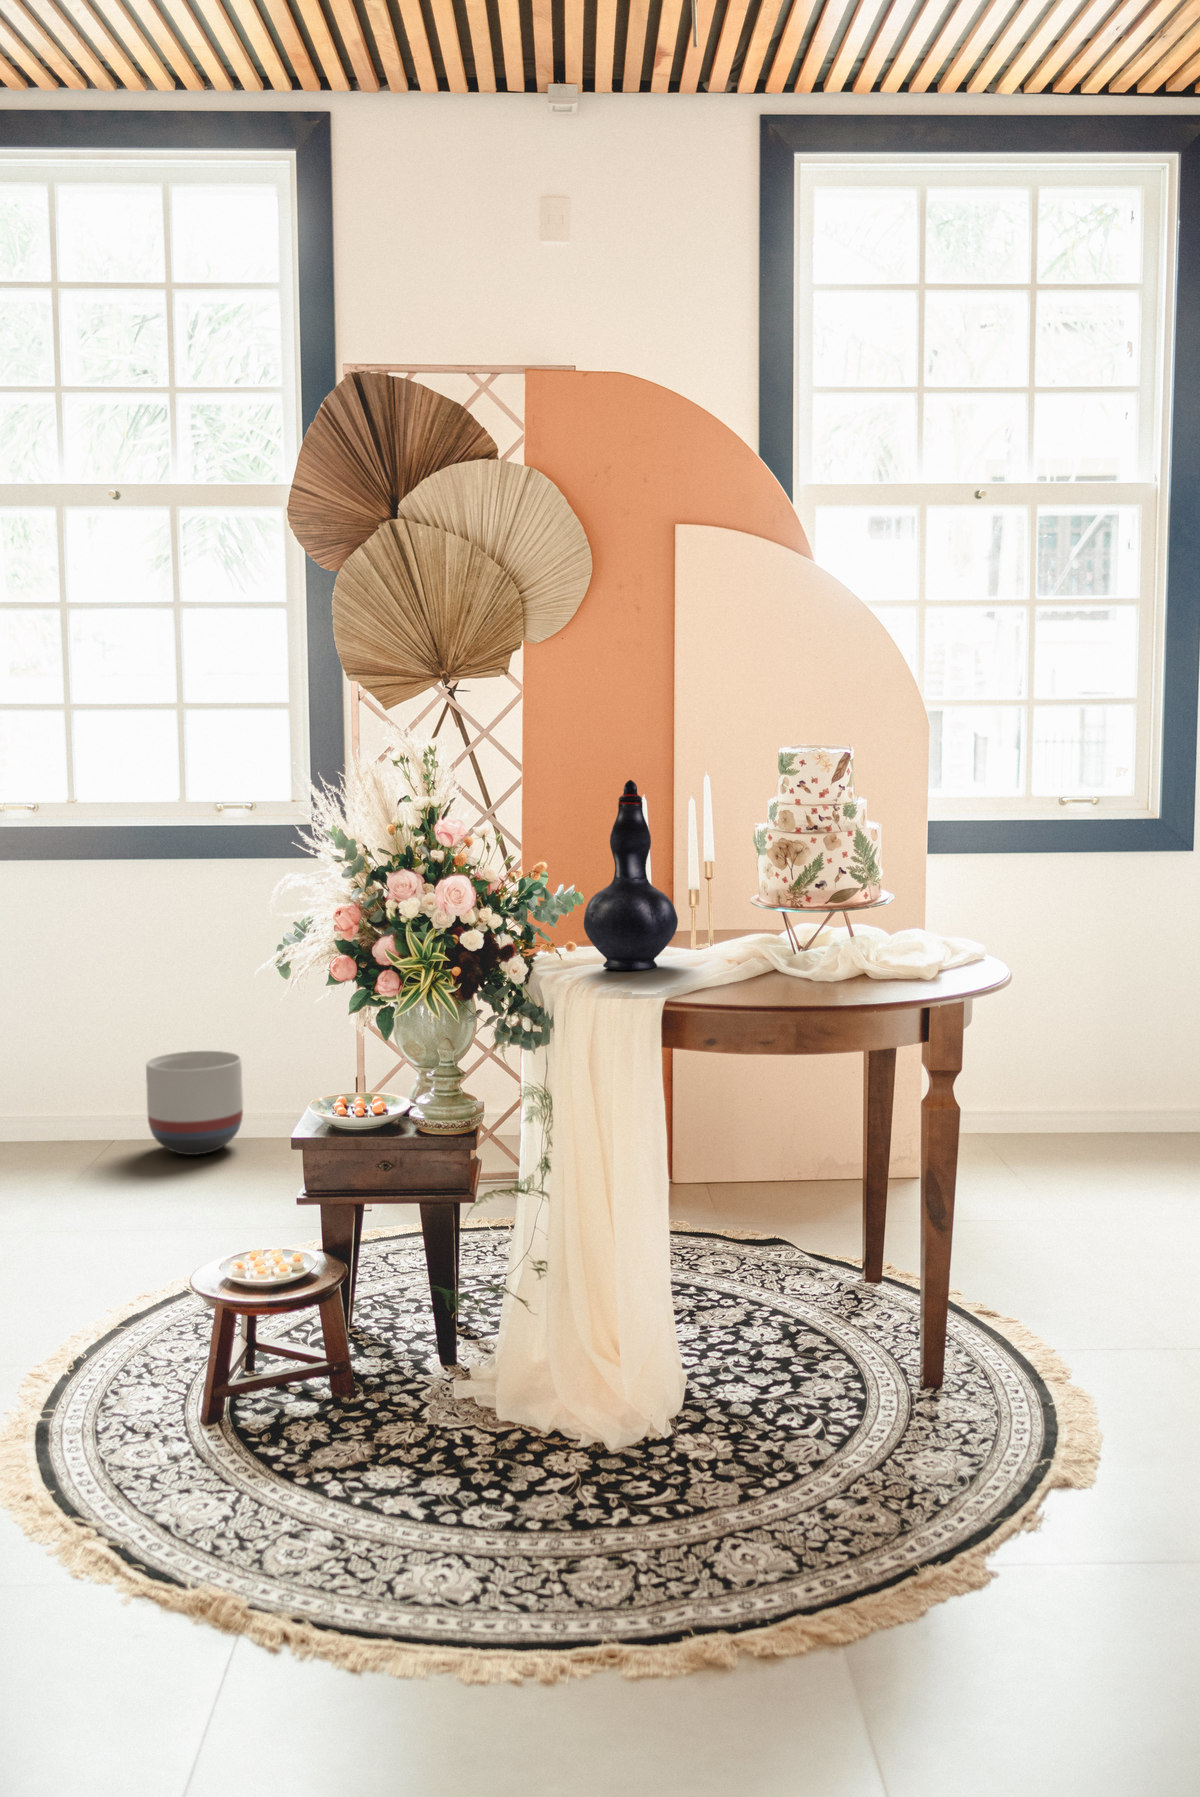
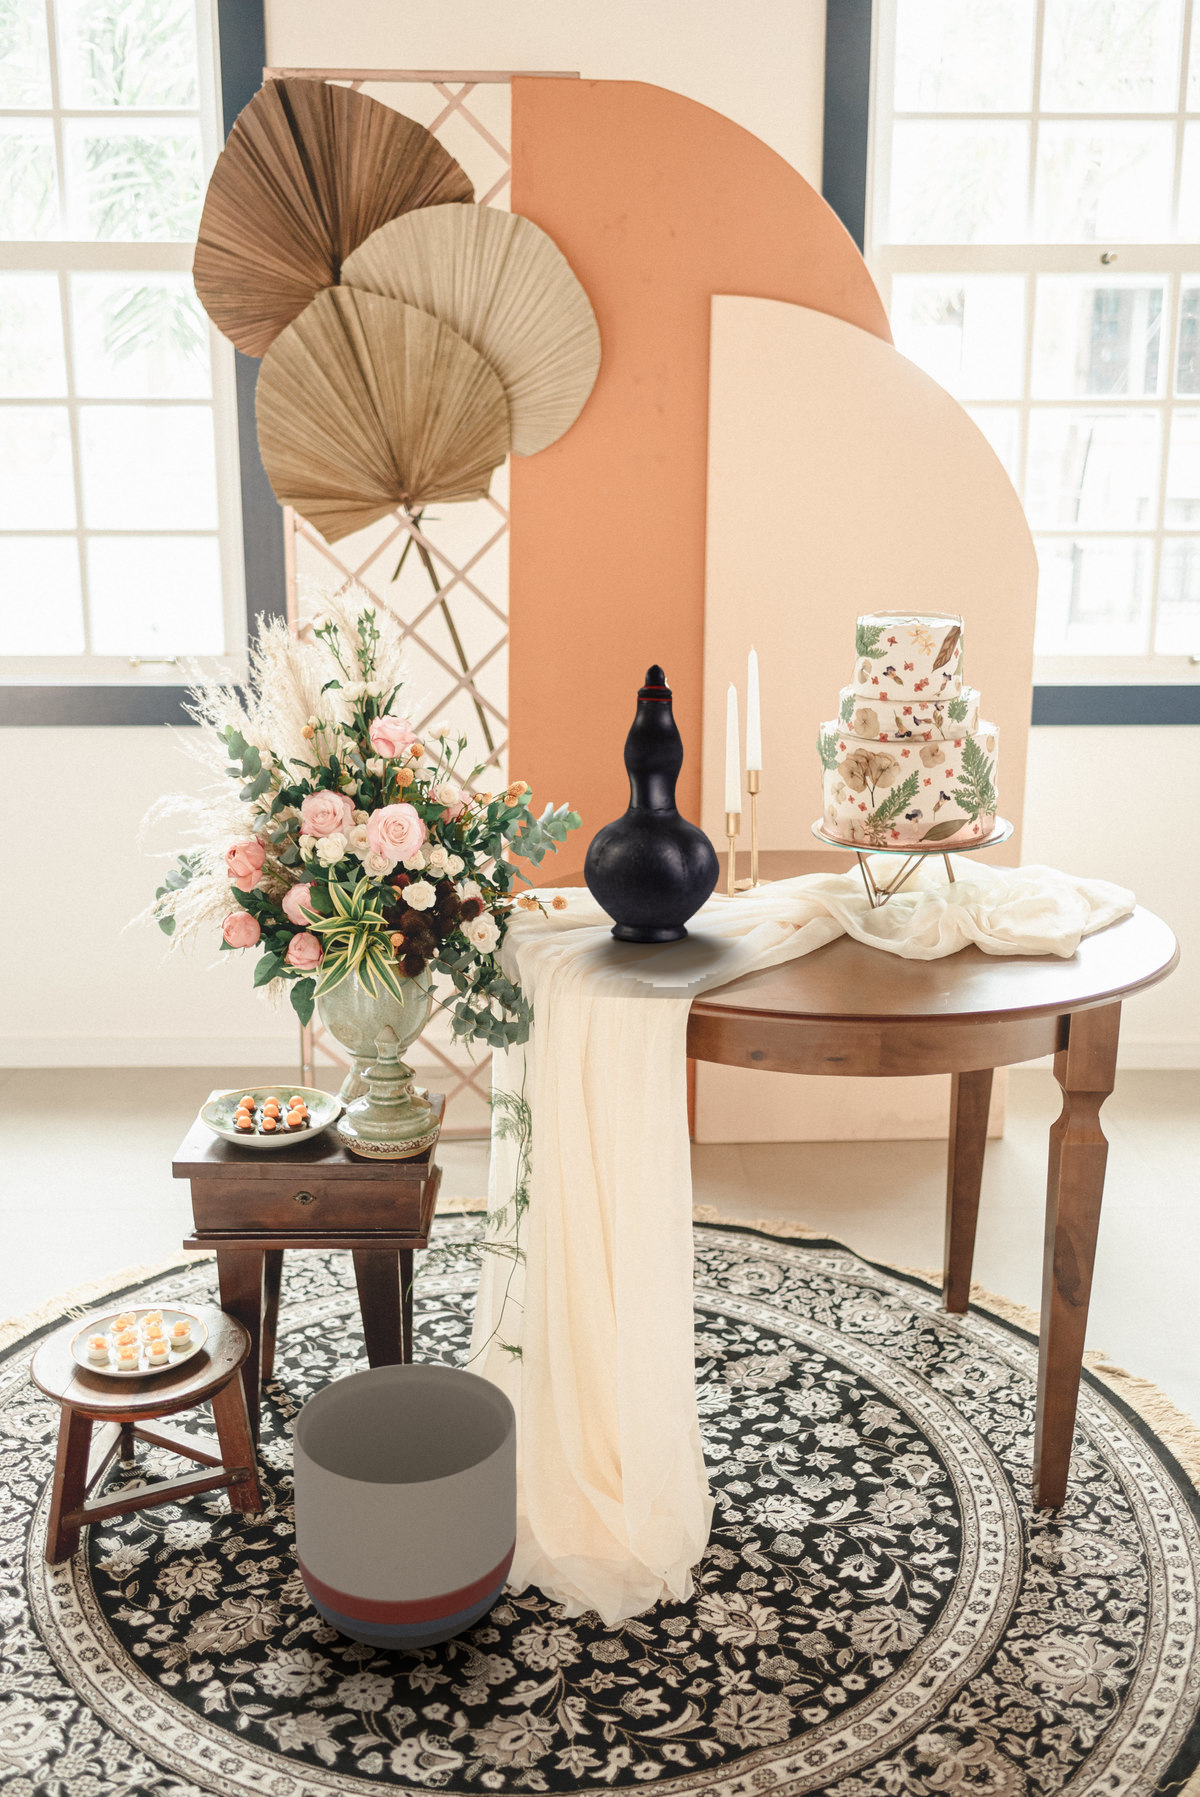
planter: present [146,1051,243,1155] -> present [293,1364,517,1650]

